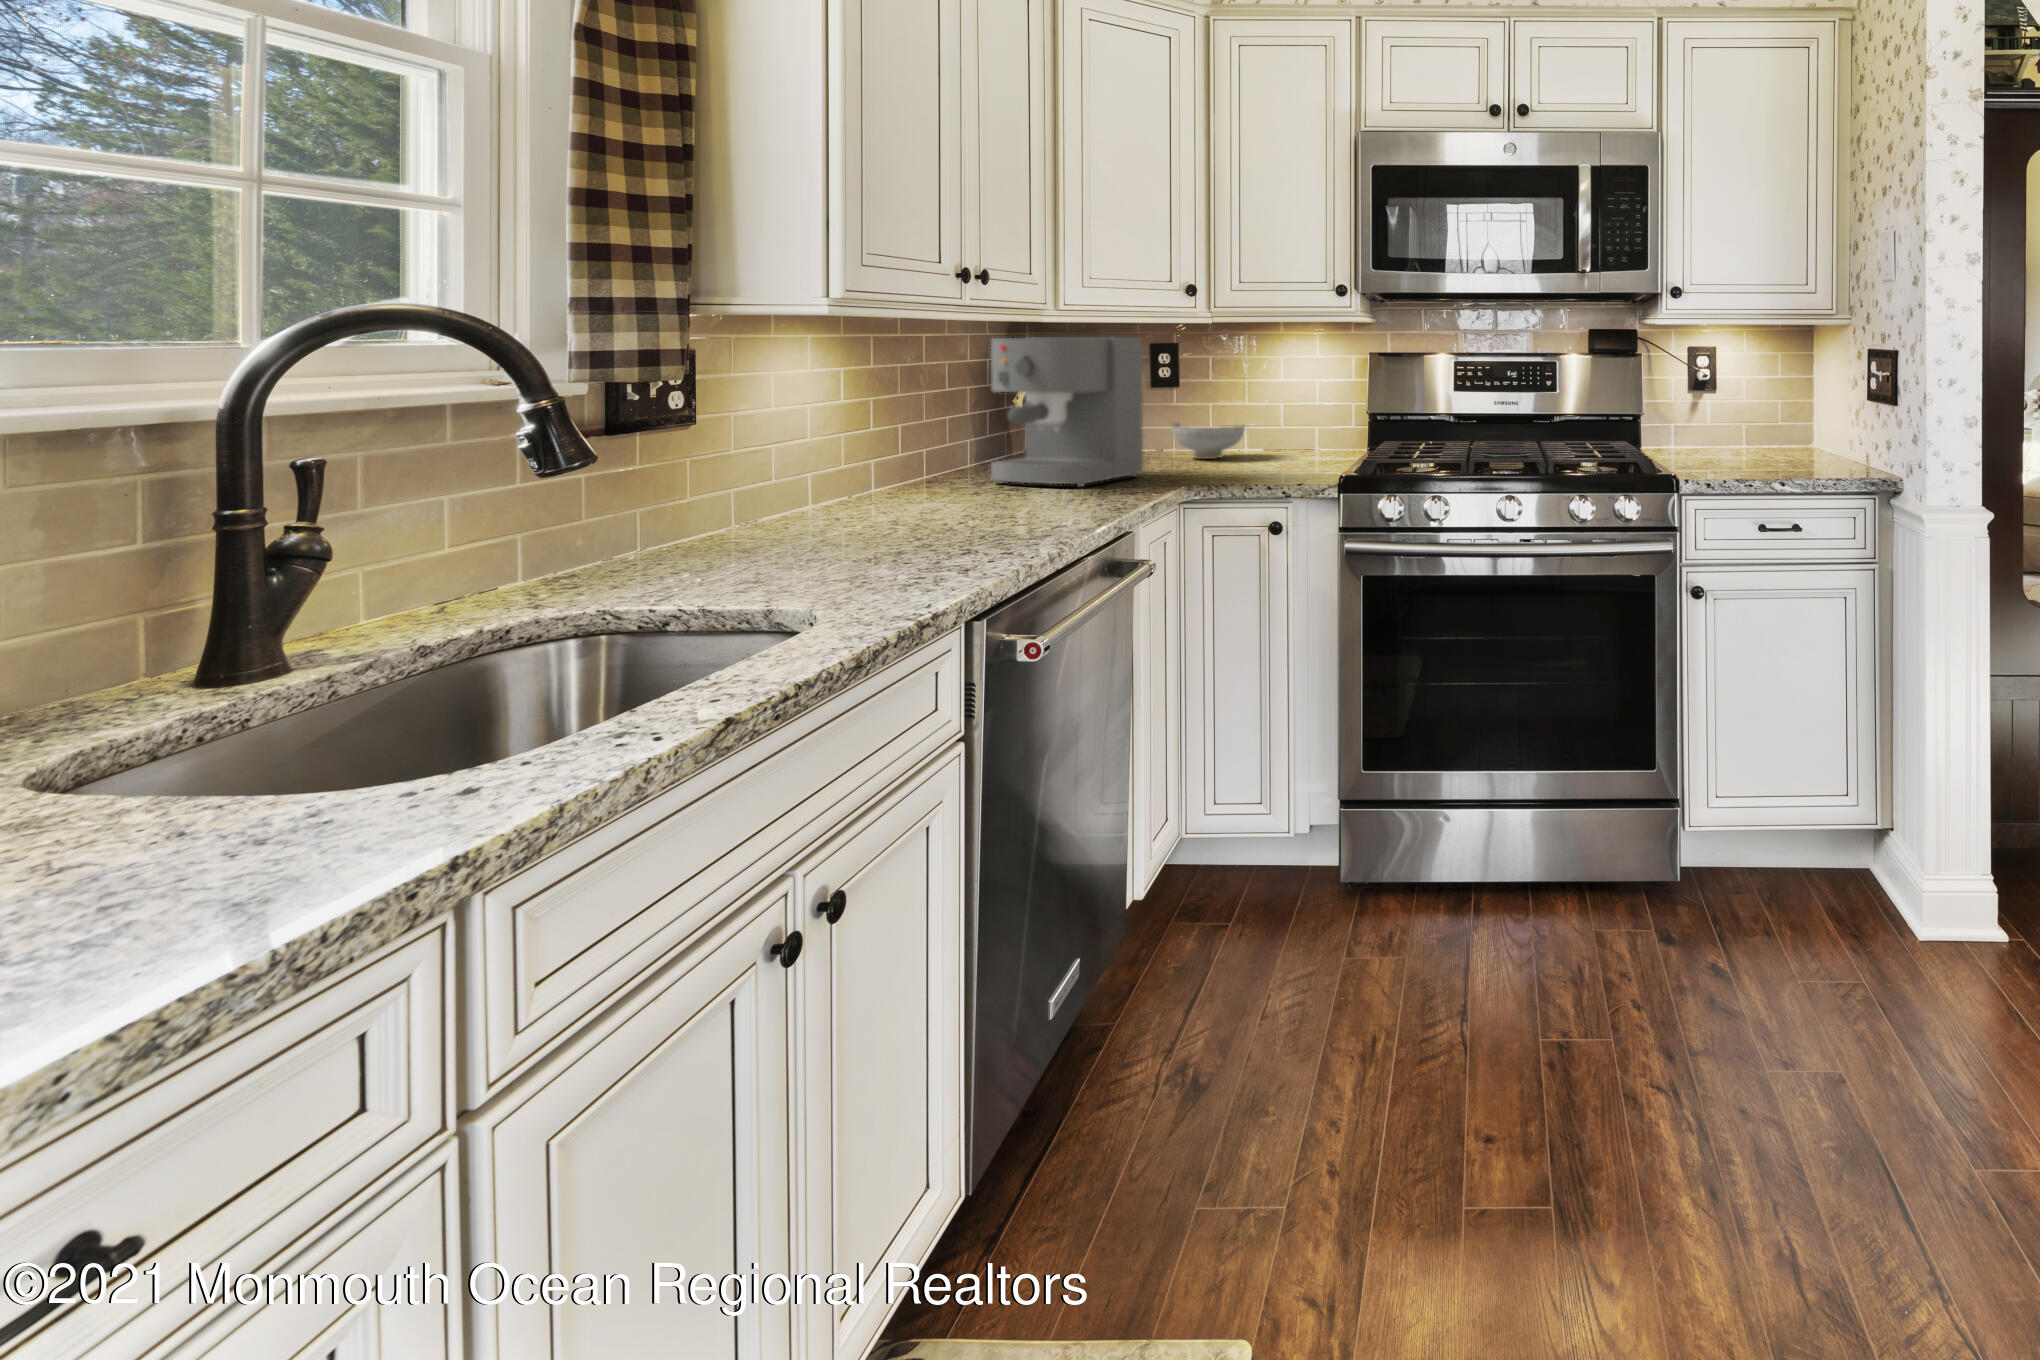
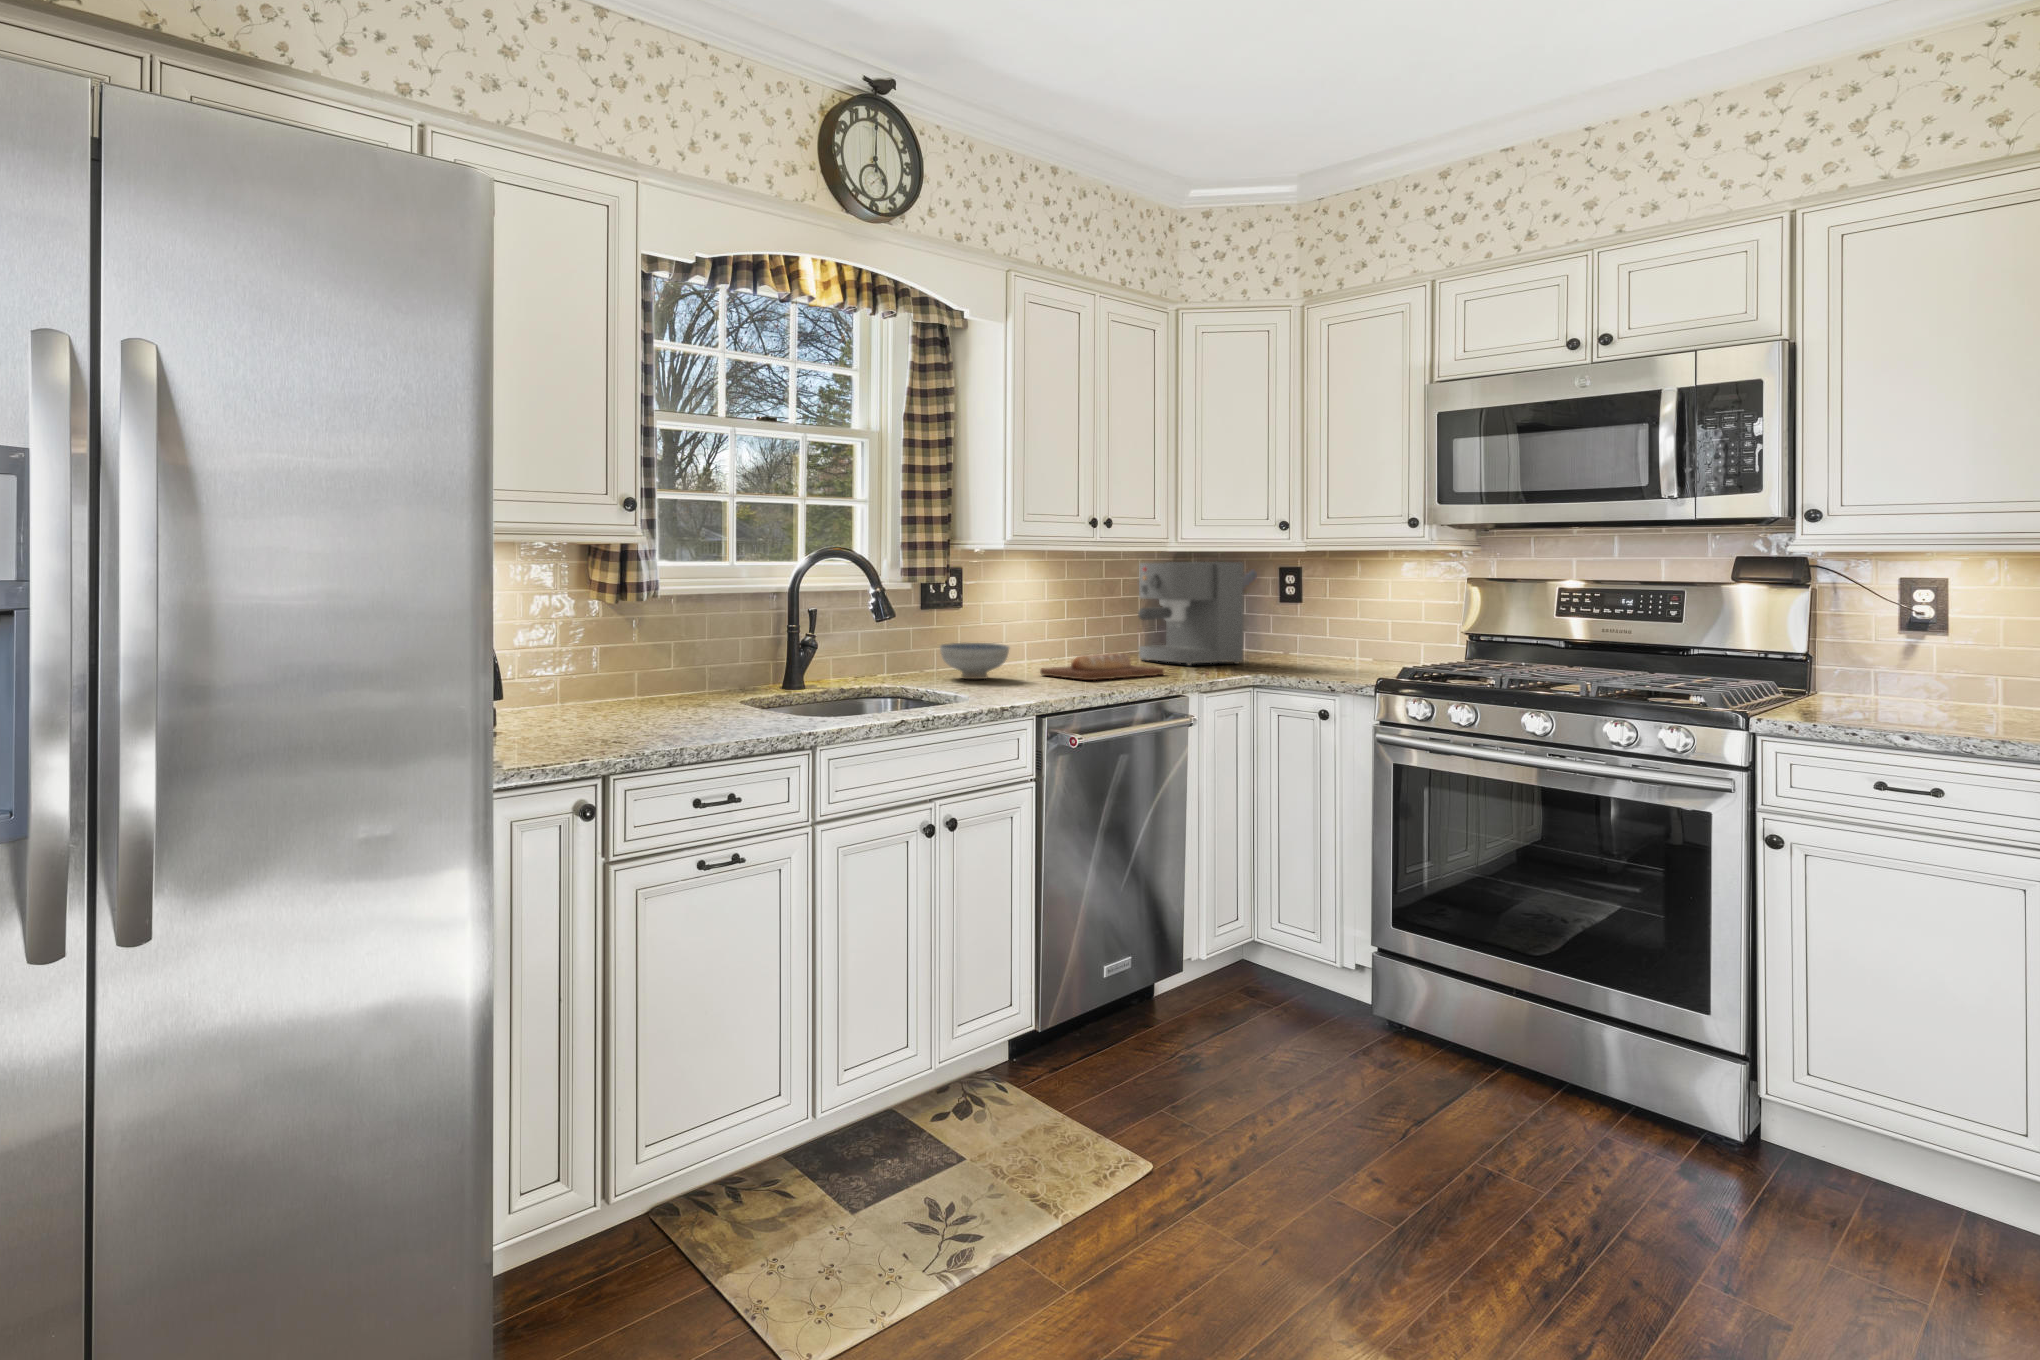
ceramic bowl: present [1171,423,1245,459] -> present [940,643,1009,679]
bread loaf: none [876,481,1076,536] -> present [1040,653,1164,680]

